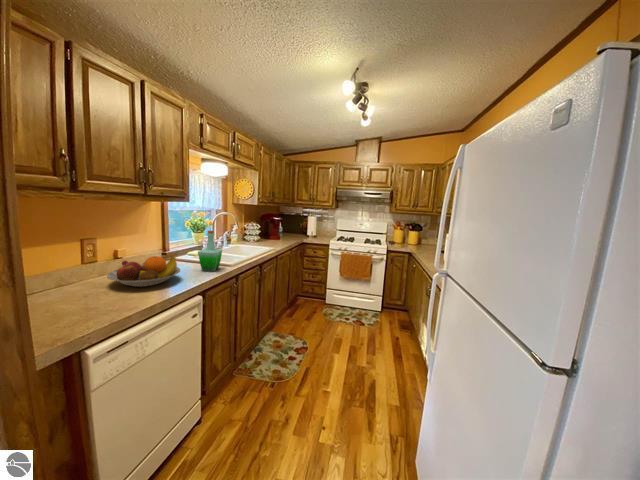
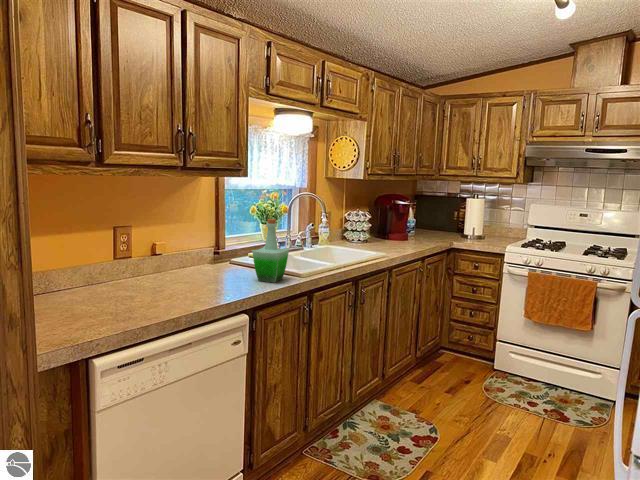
fruit bowl: present [107,256,180,287] -> none [136,253,224,294]

